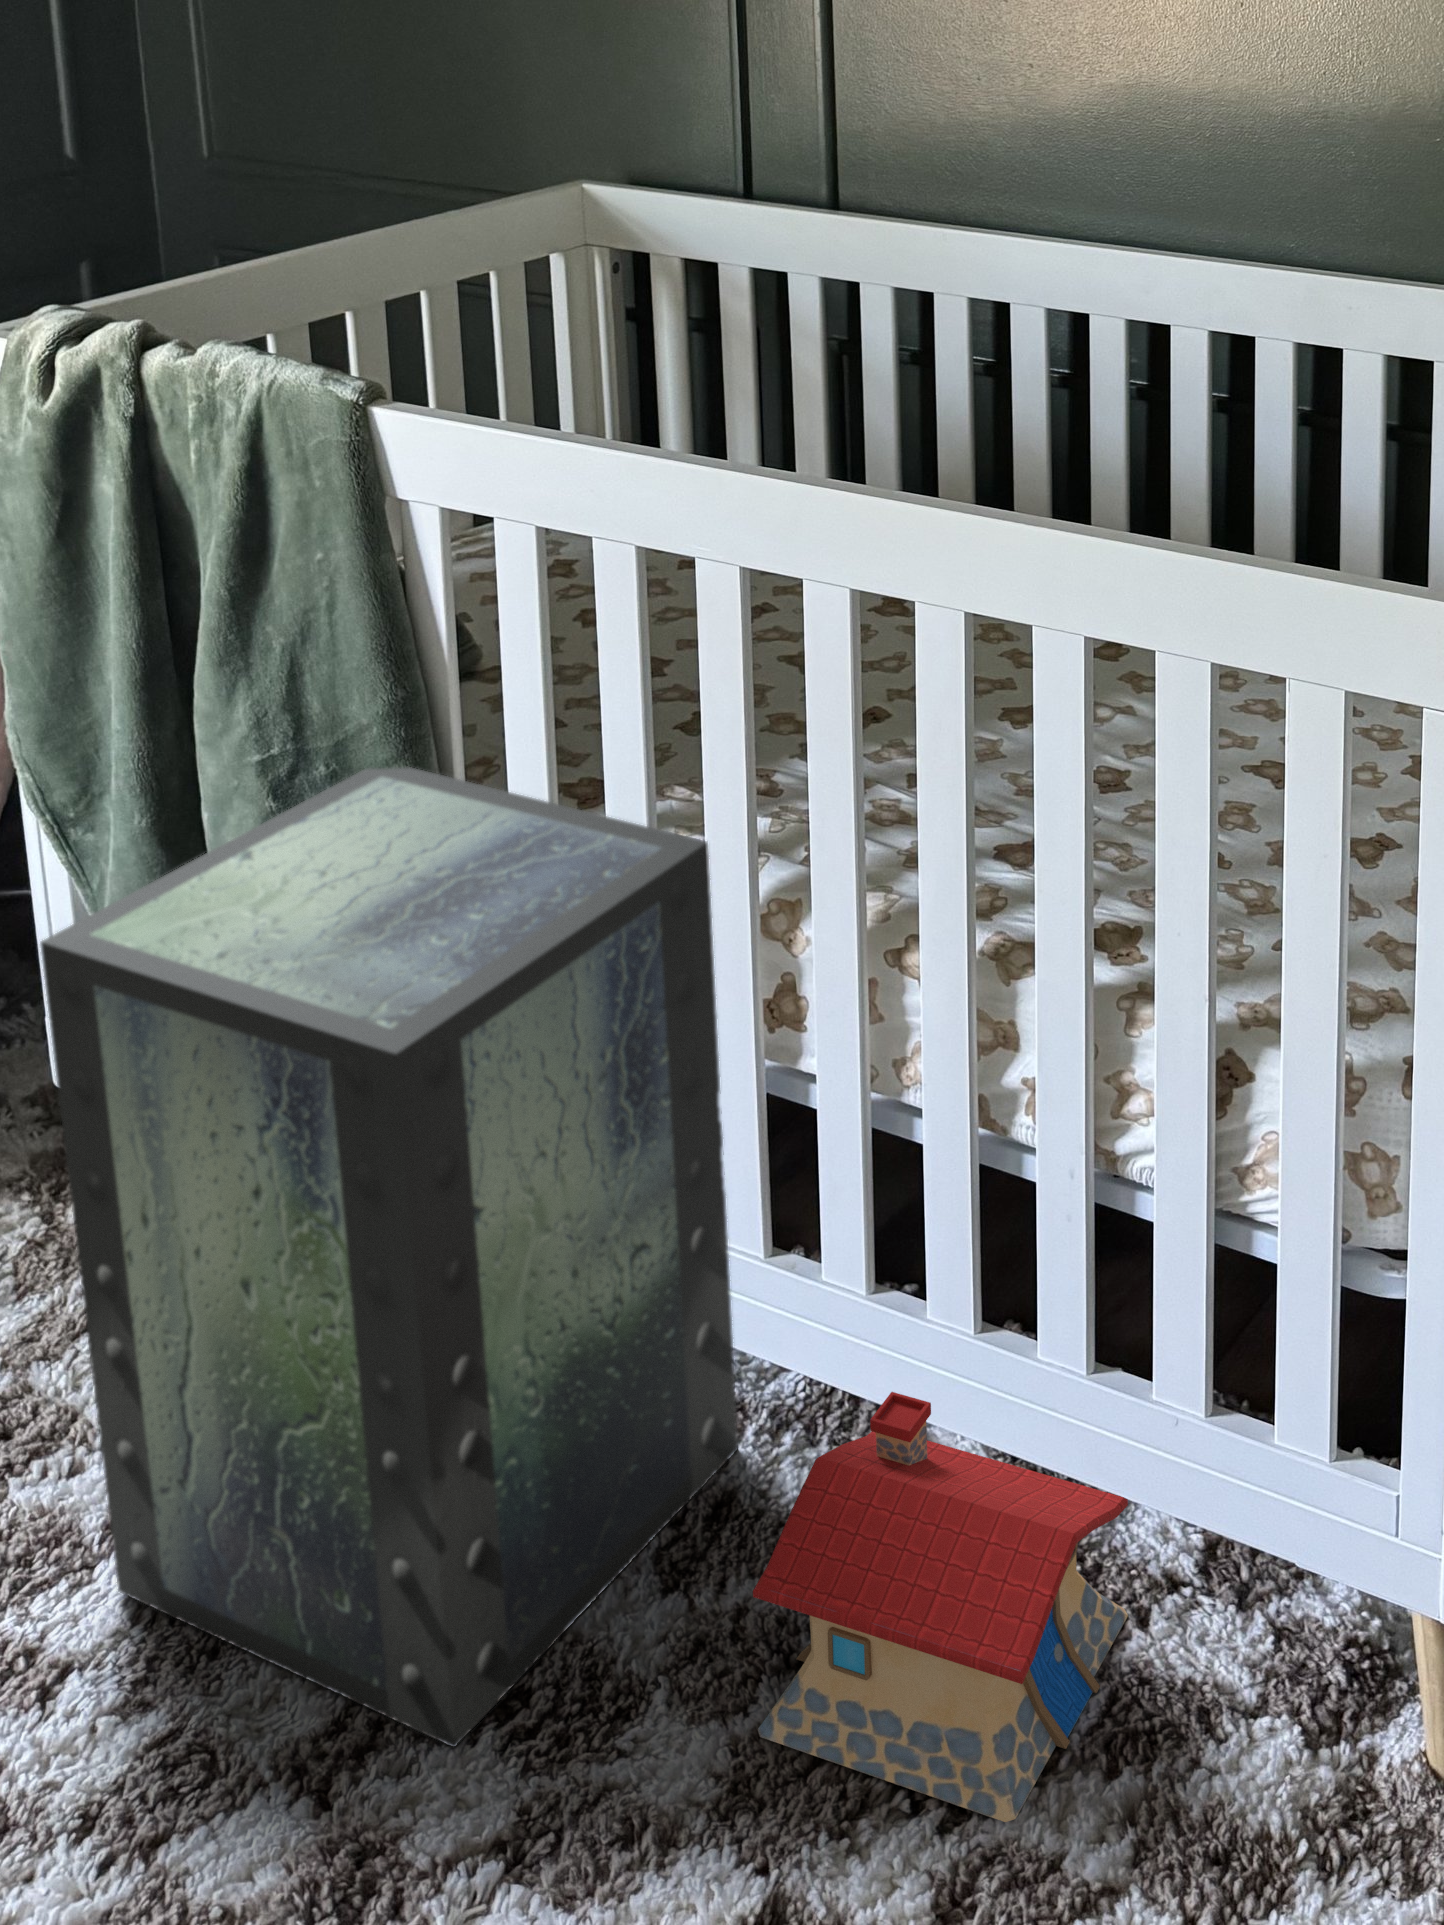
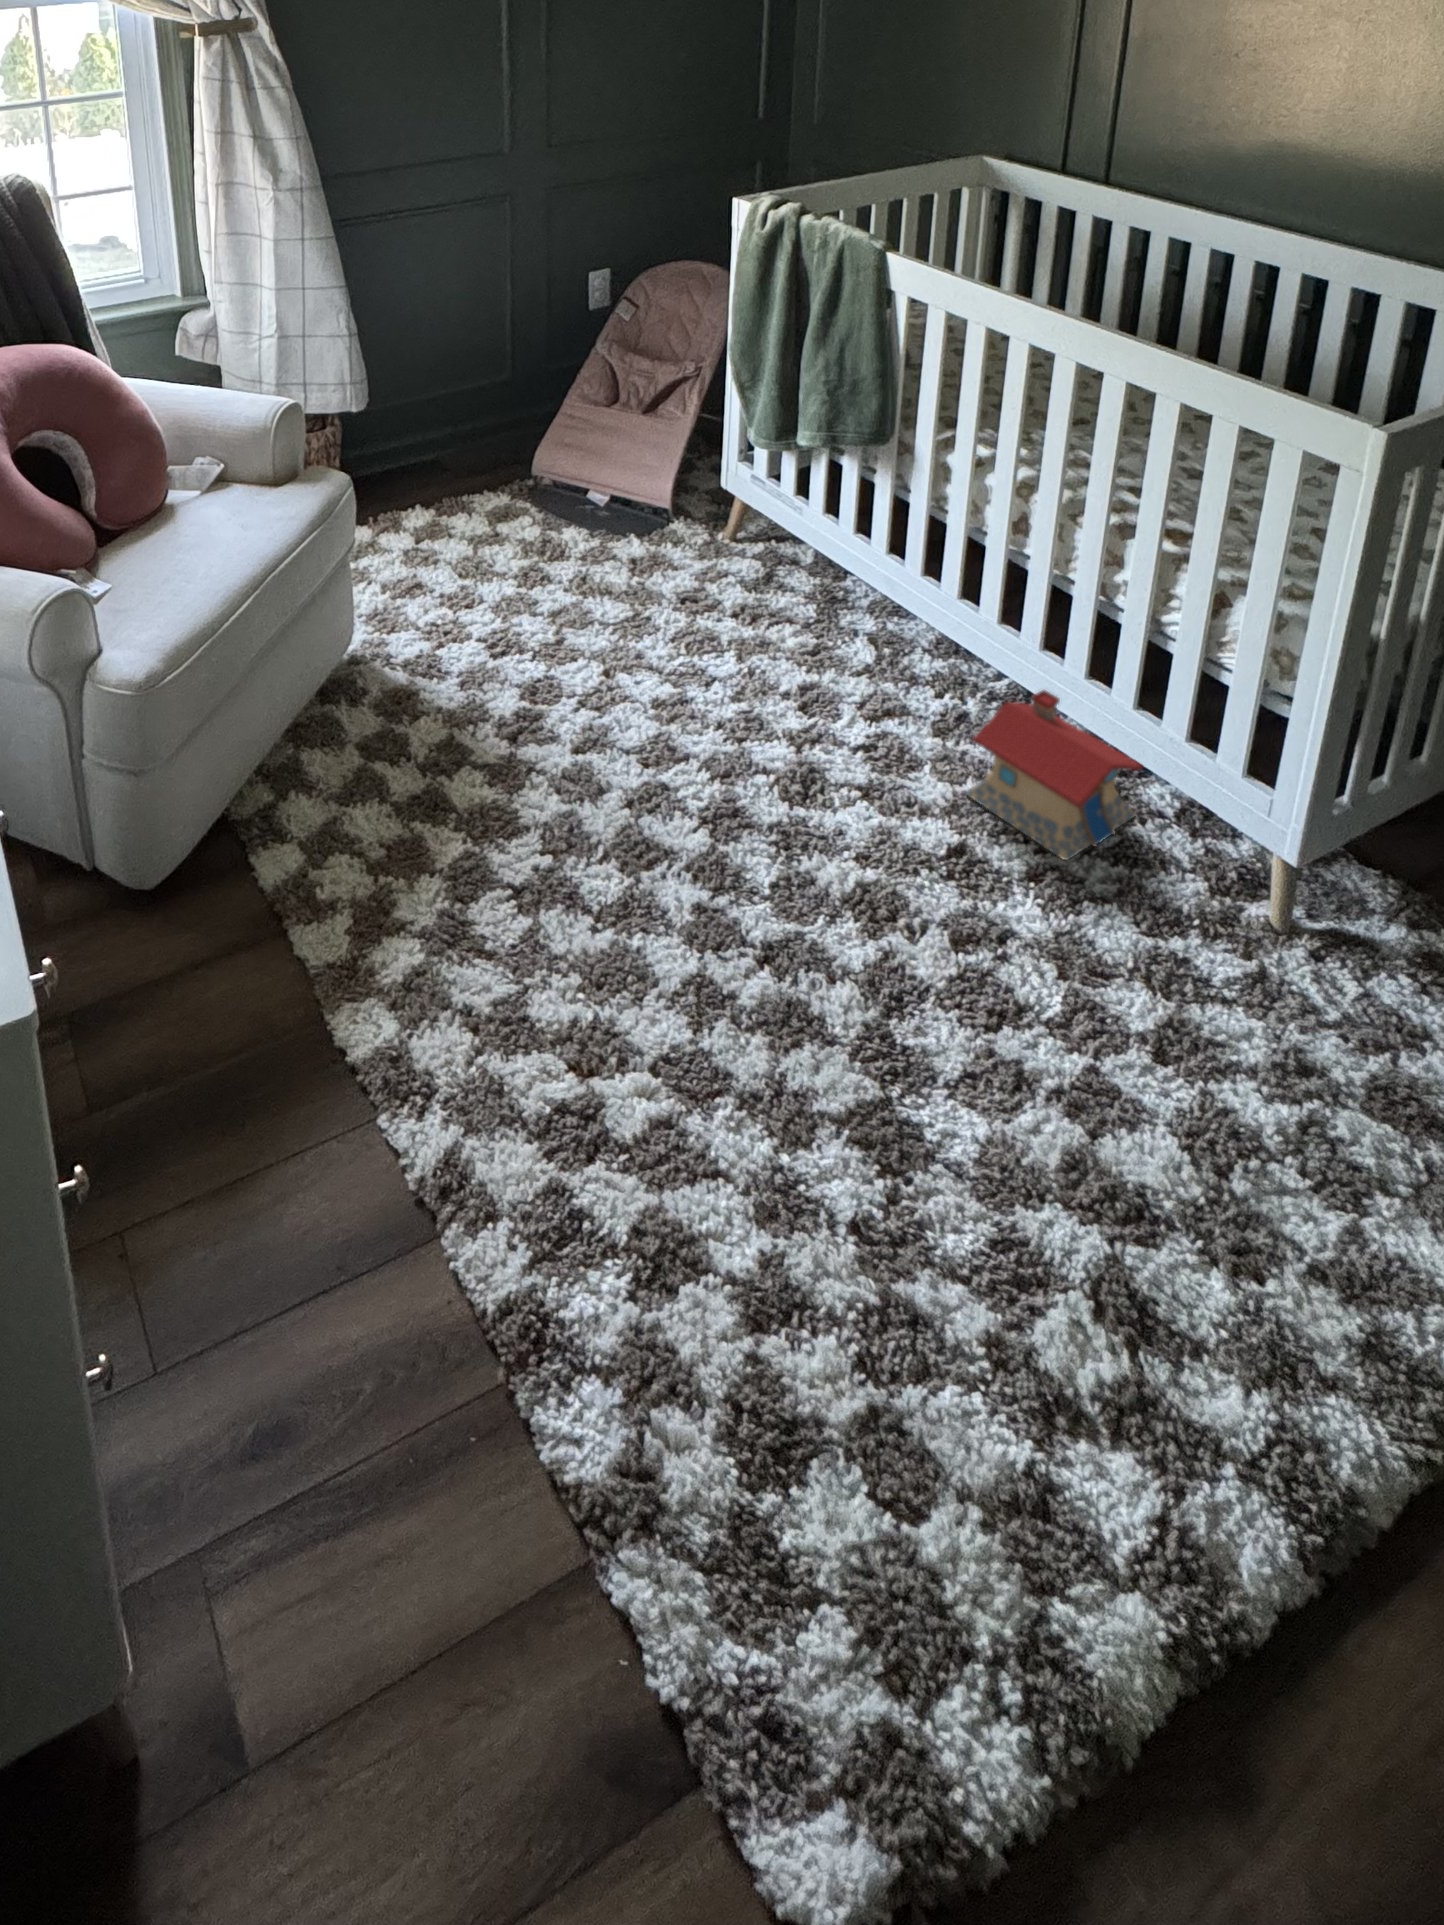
storage box: present [41,766,738,1747] -> none [734,390,1000,754]

